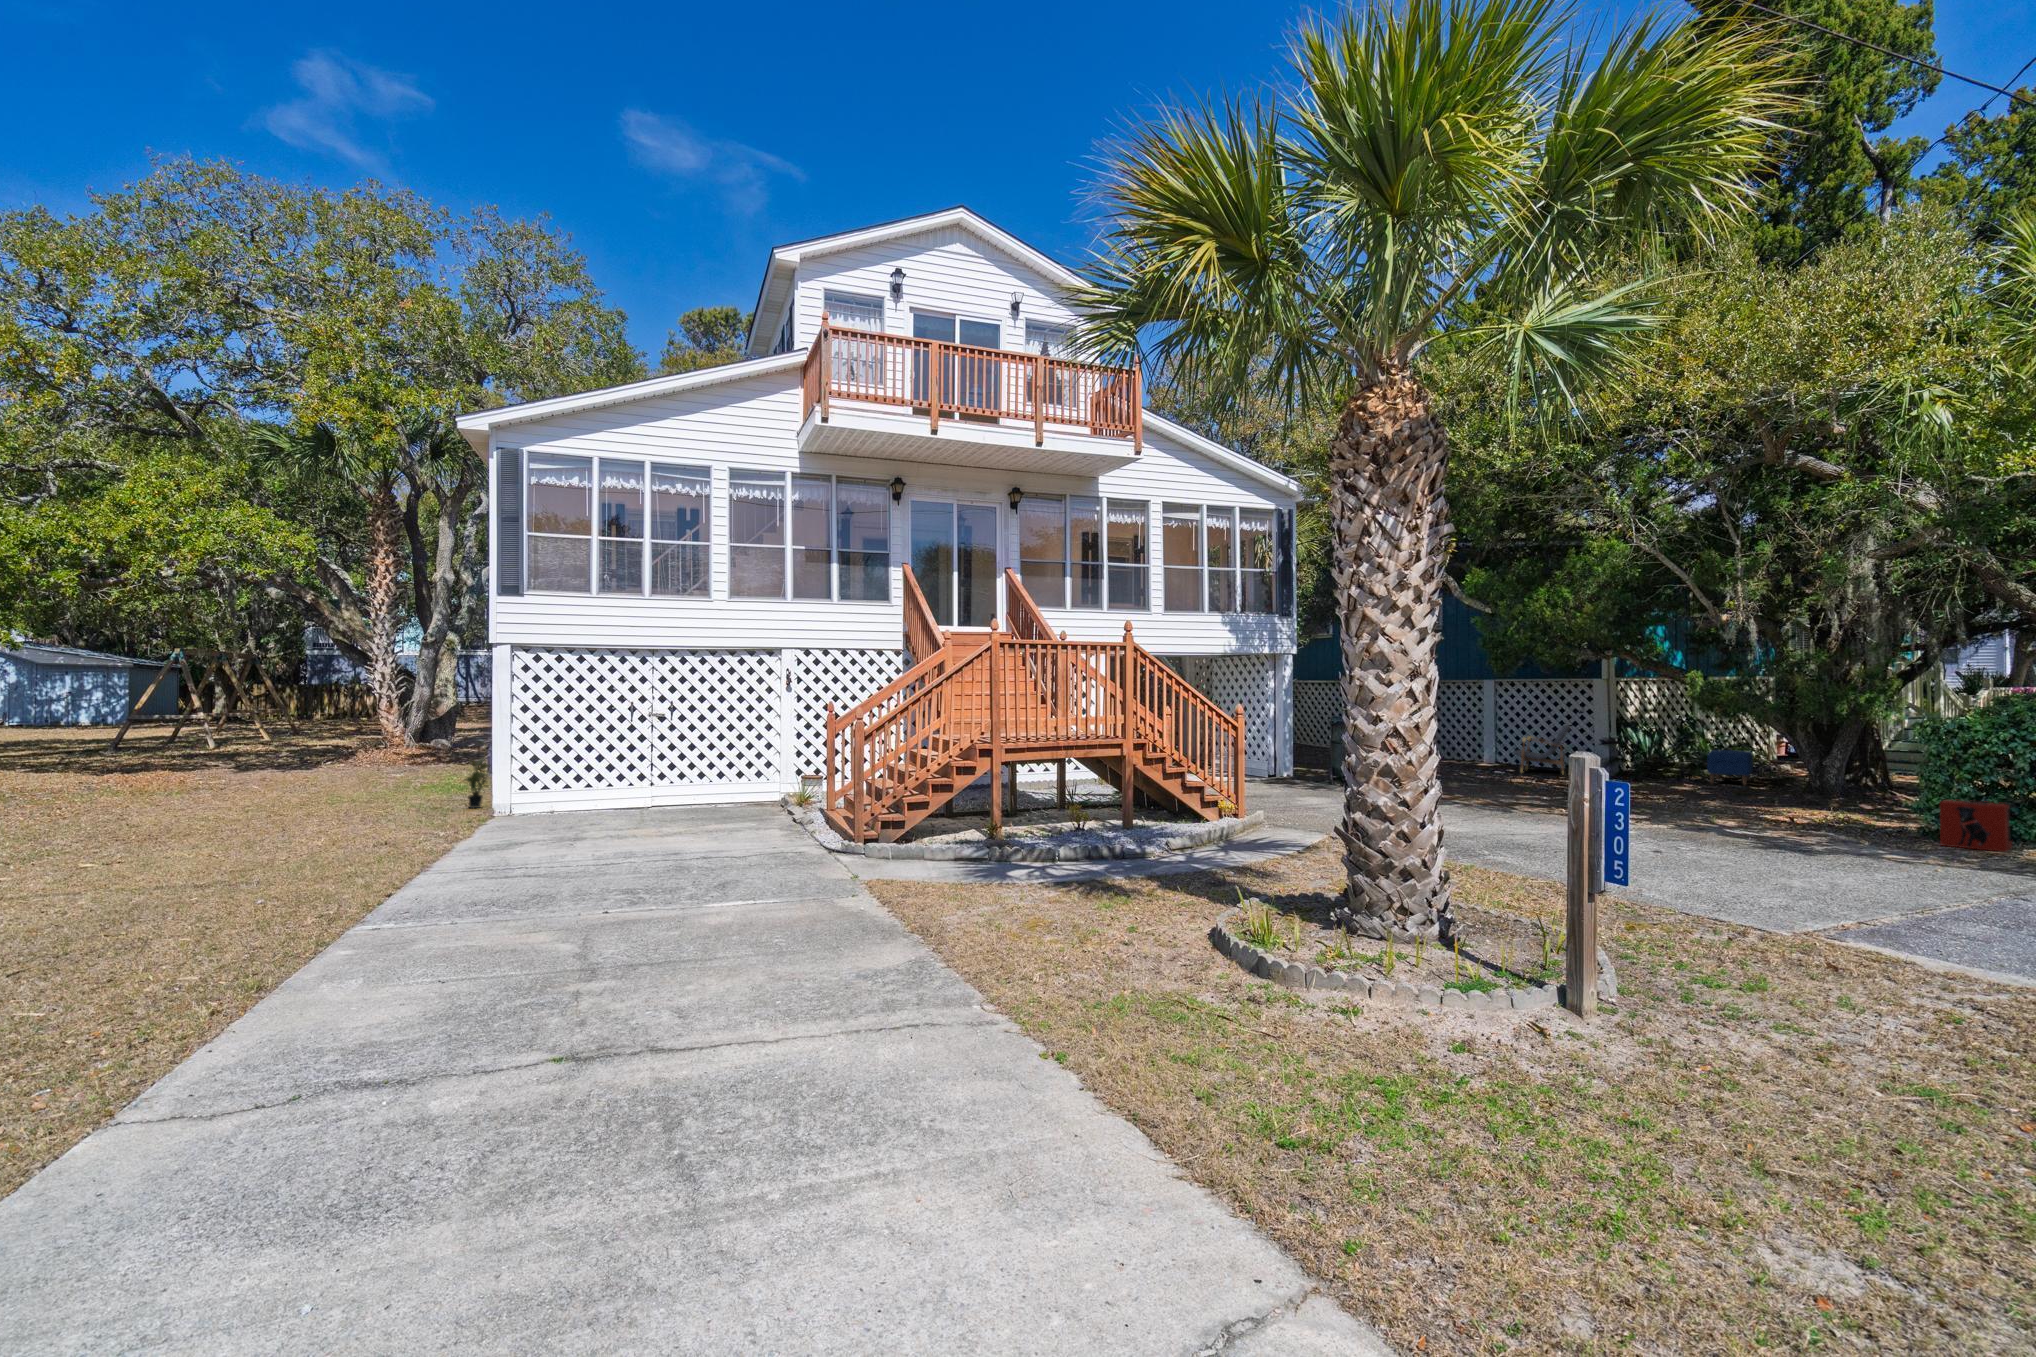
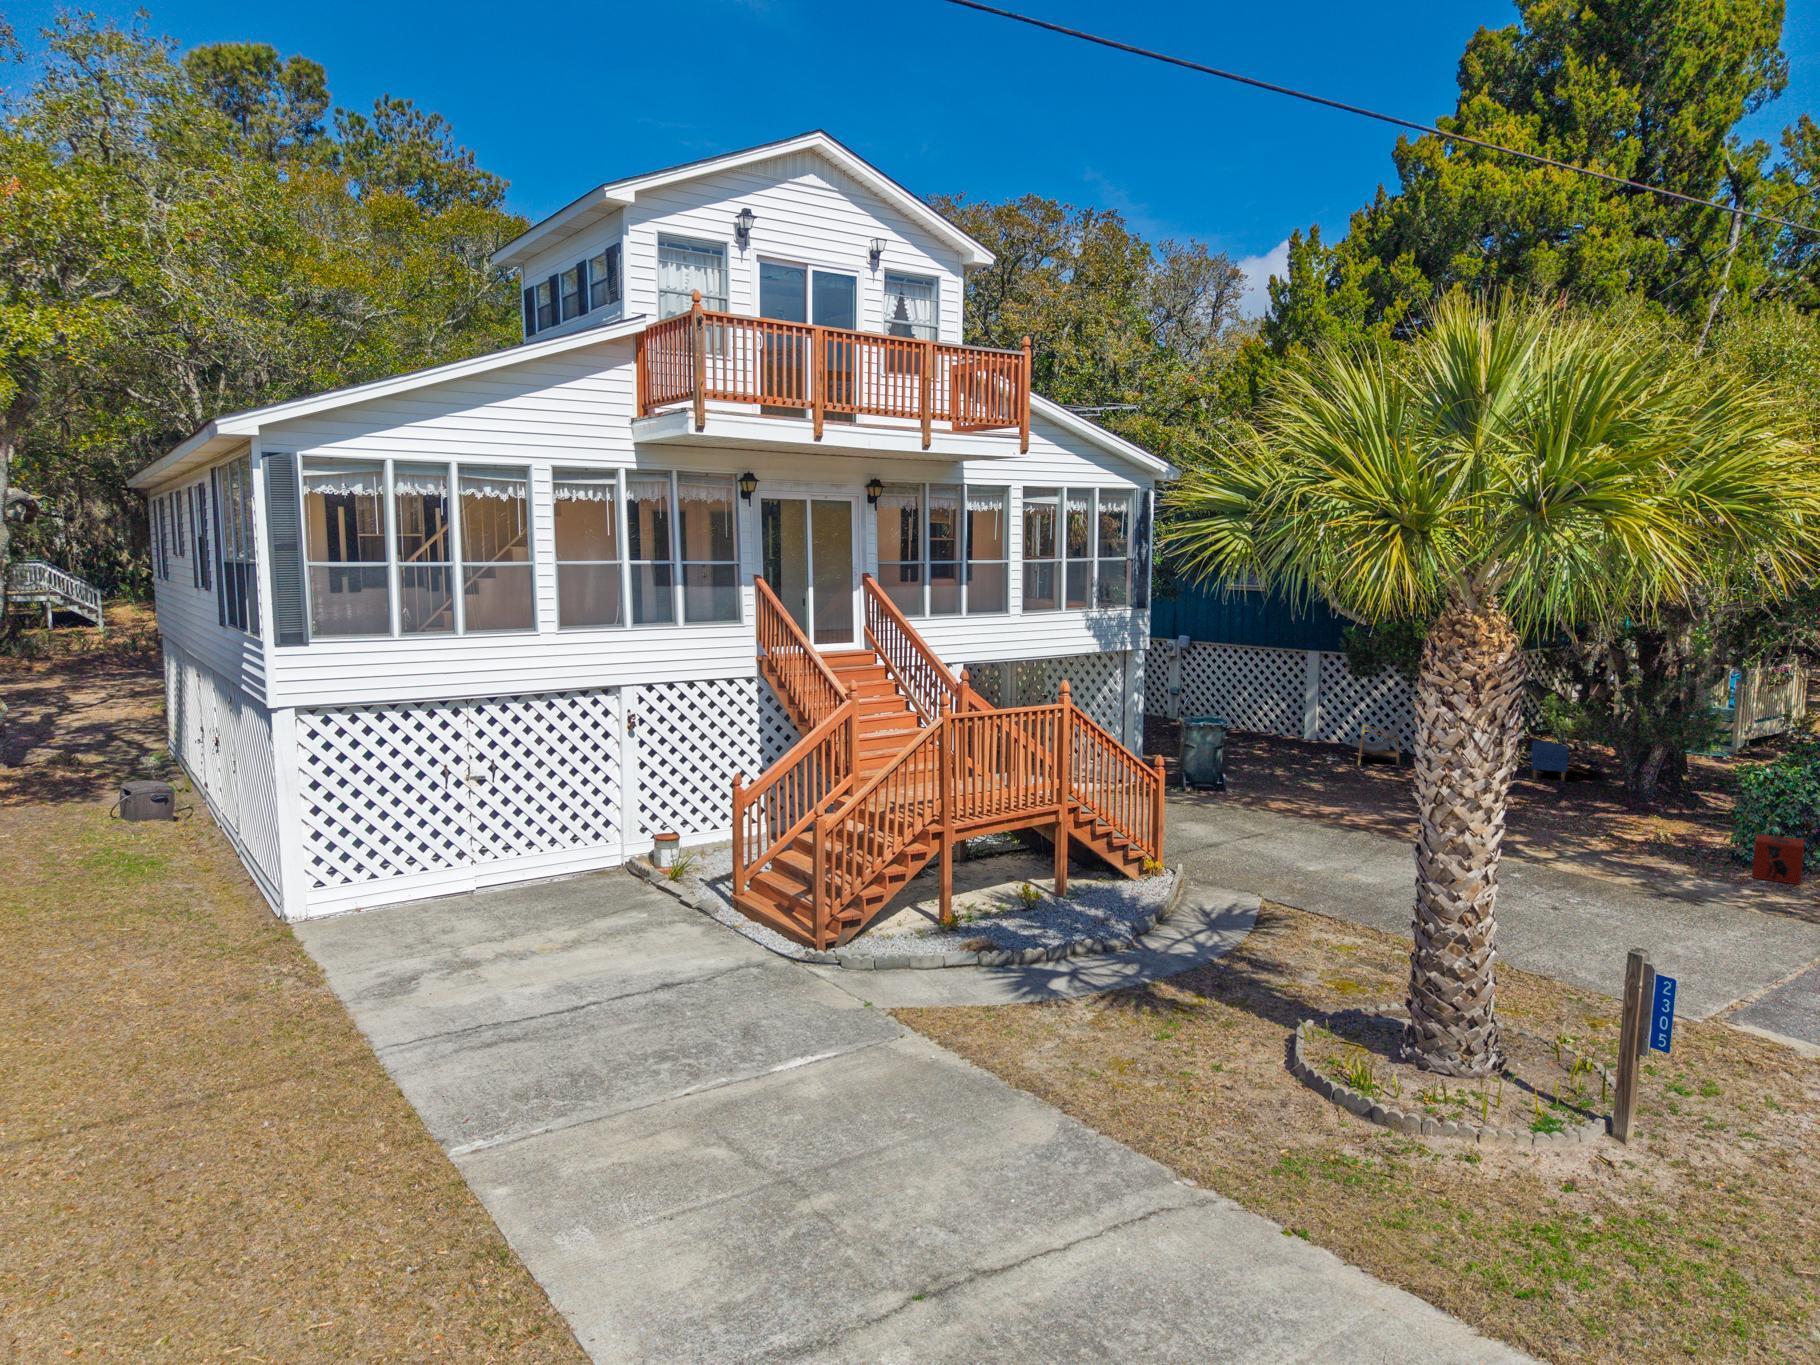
potted plant: present [464,758,491,808] -> none [229,846,270,911]

